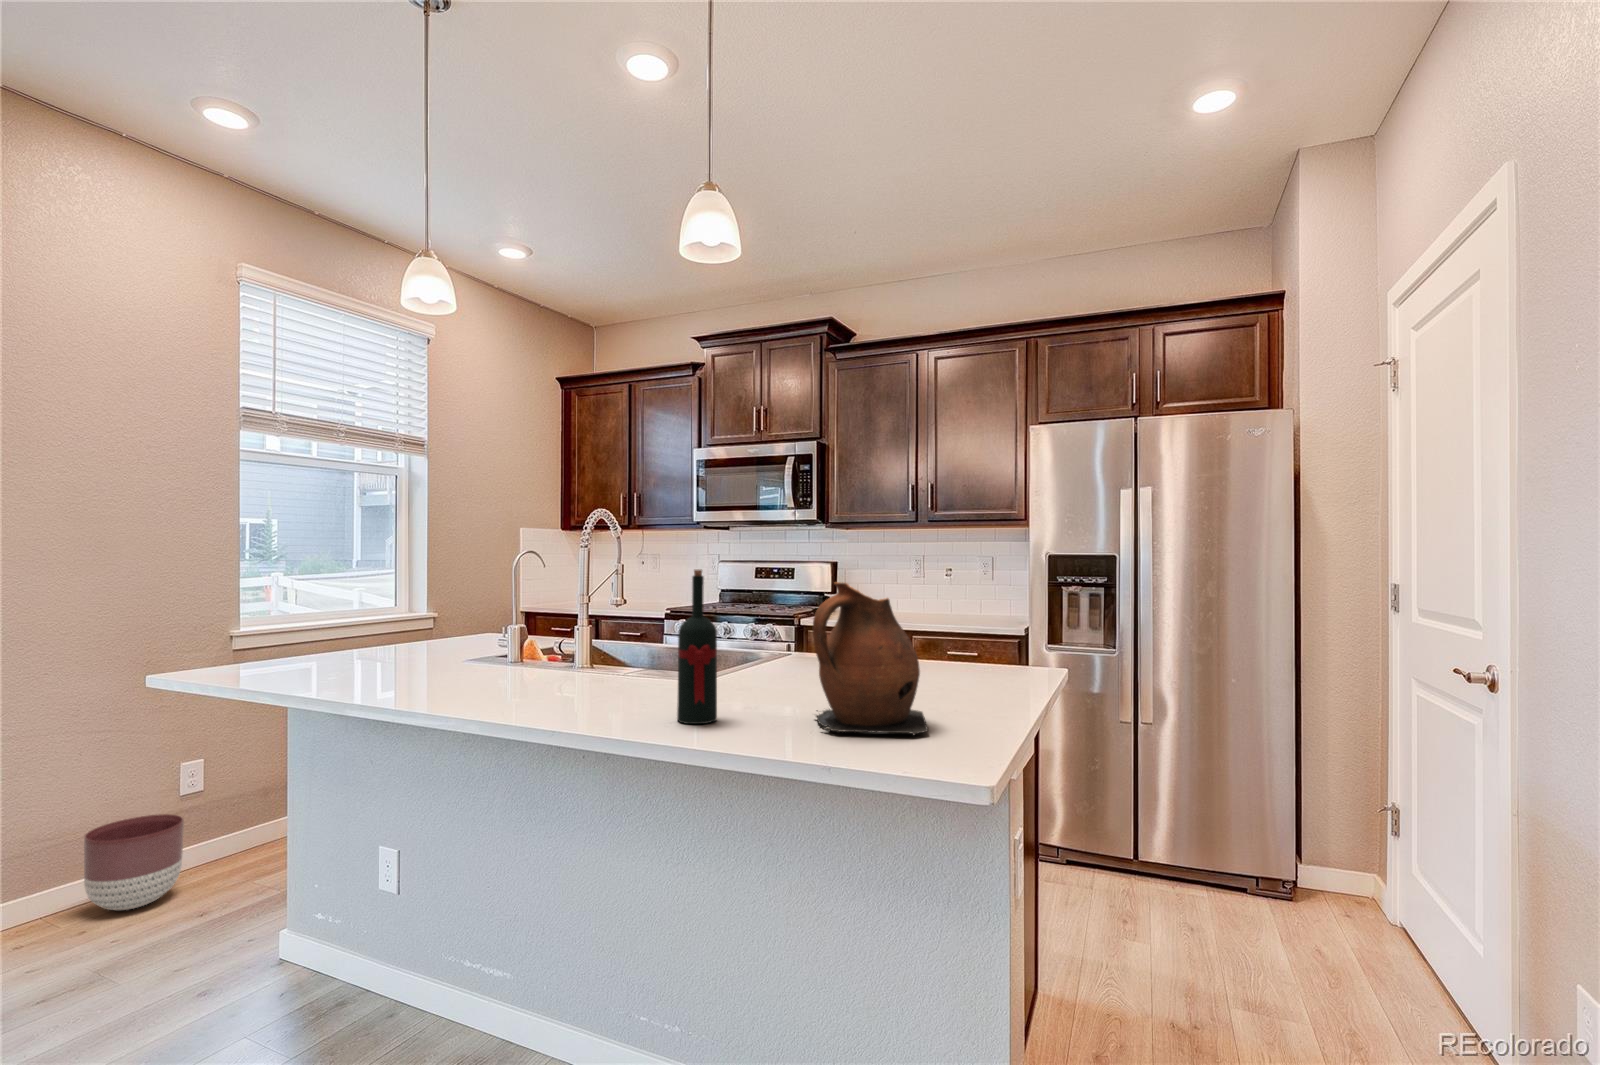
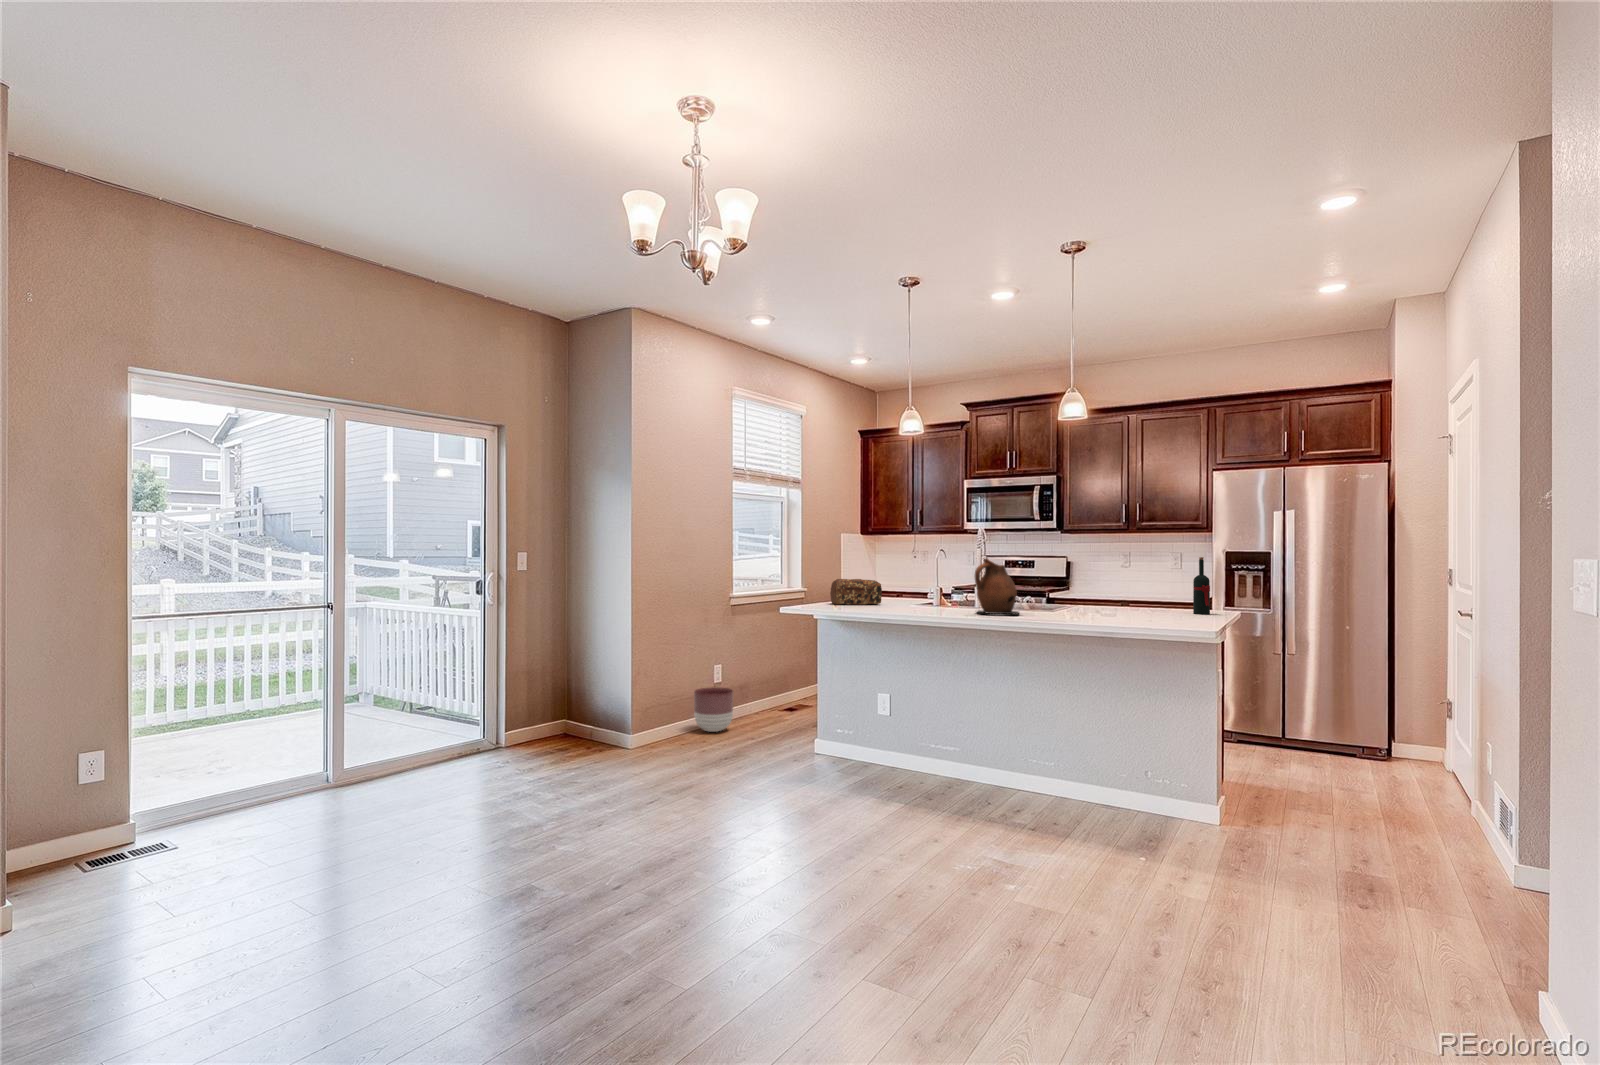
wine bottle: present [677,569,717,724] -> present [1193,557,1210,614]
ceramic pitcher: present [813,582,928,736] -> present [975,559,1019,615]
bread loaf: none [265,616,389,674] -> present [830,579,882,605]

